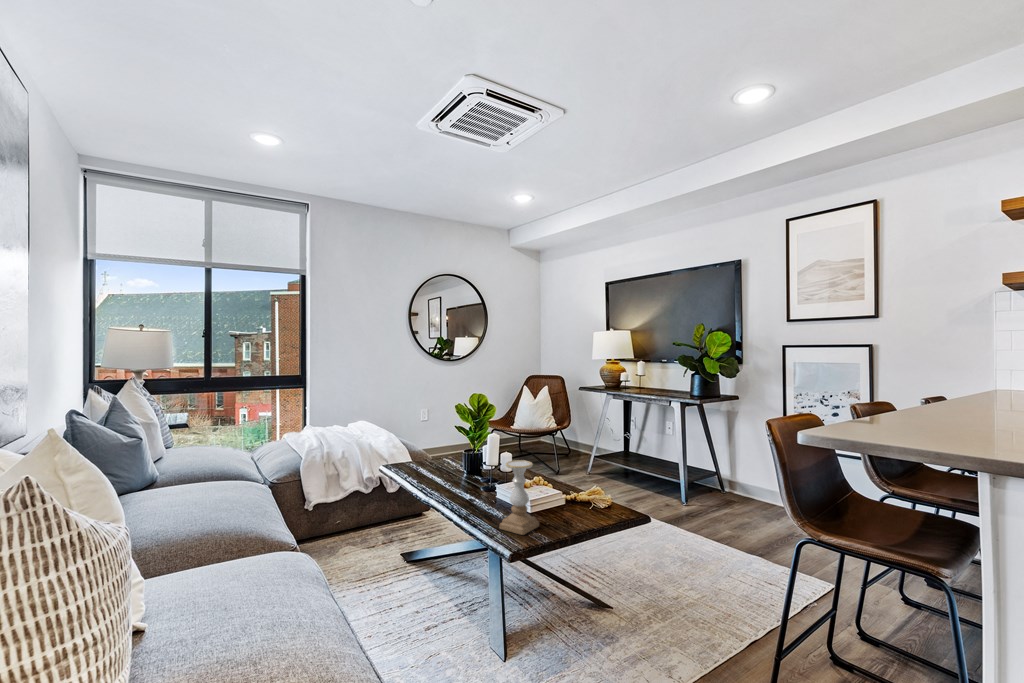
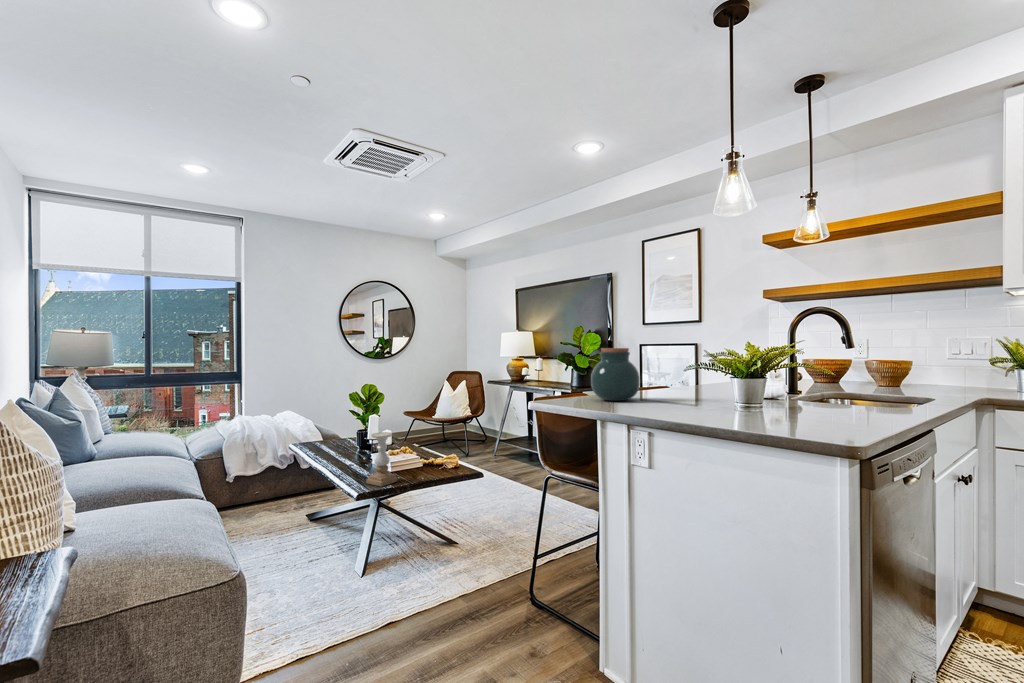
jar: none [878,348,976,431] -> present [591,348,640,401]

